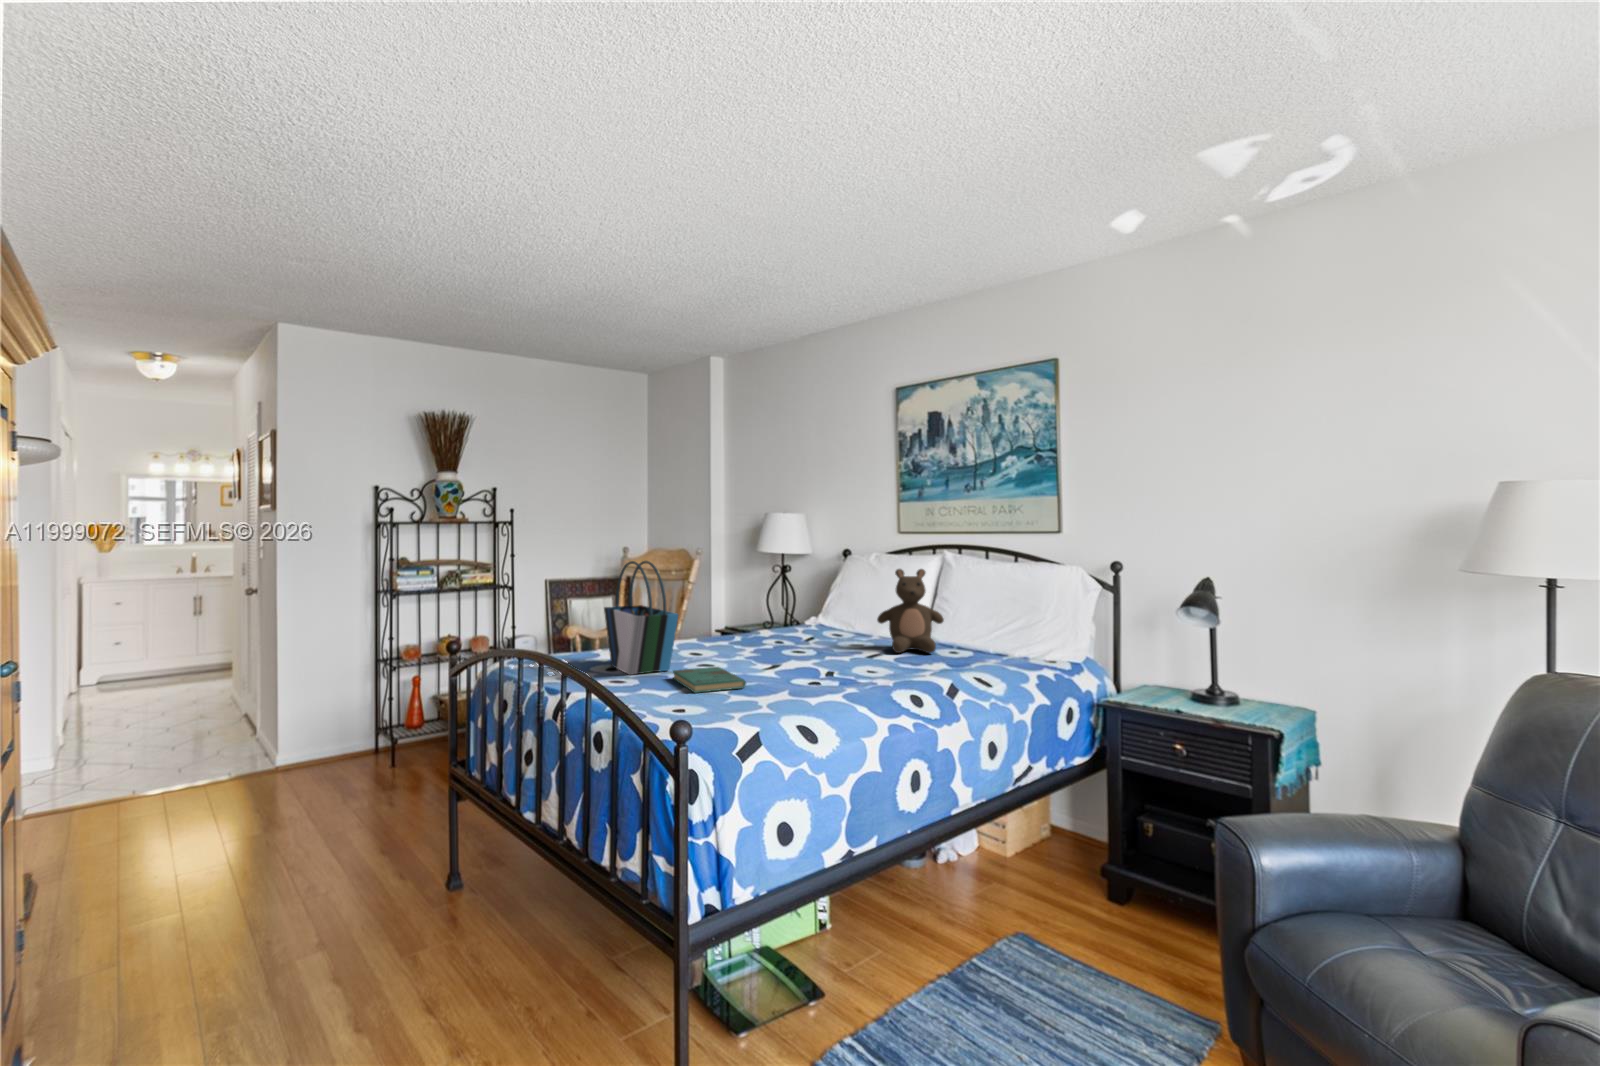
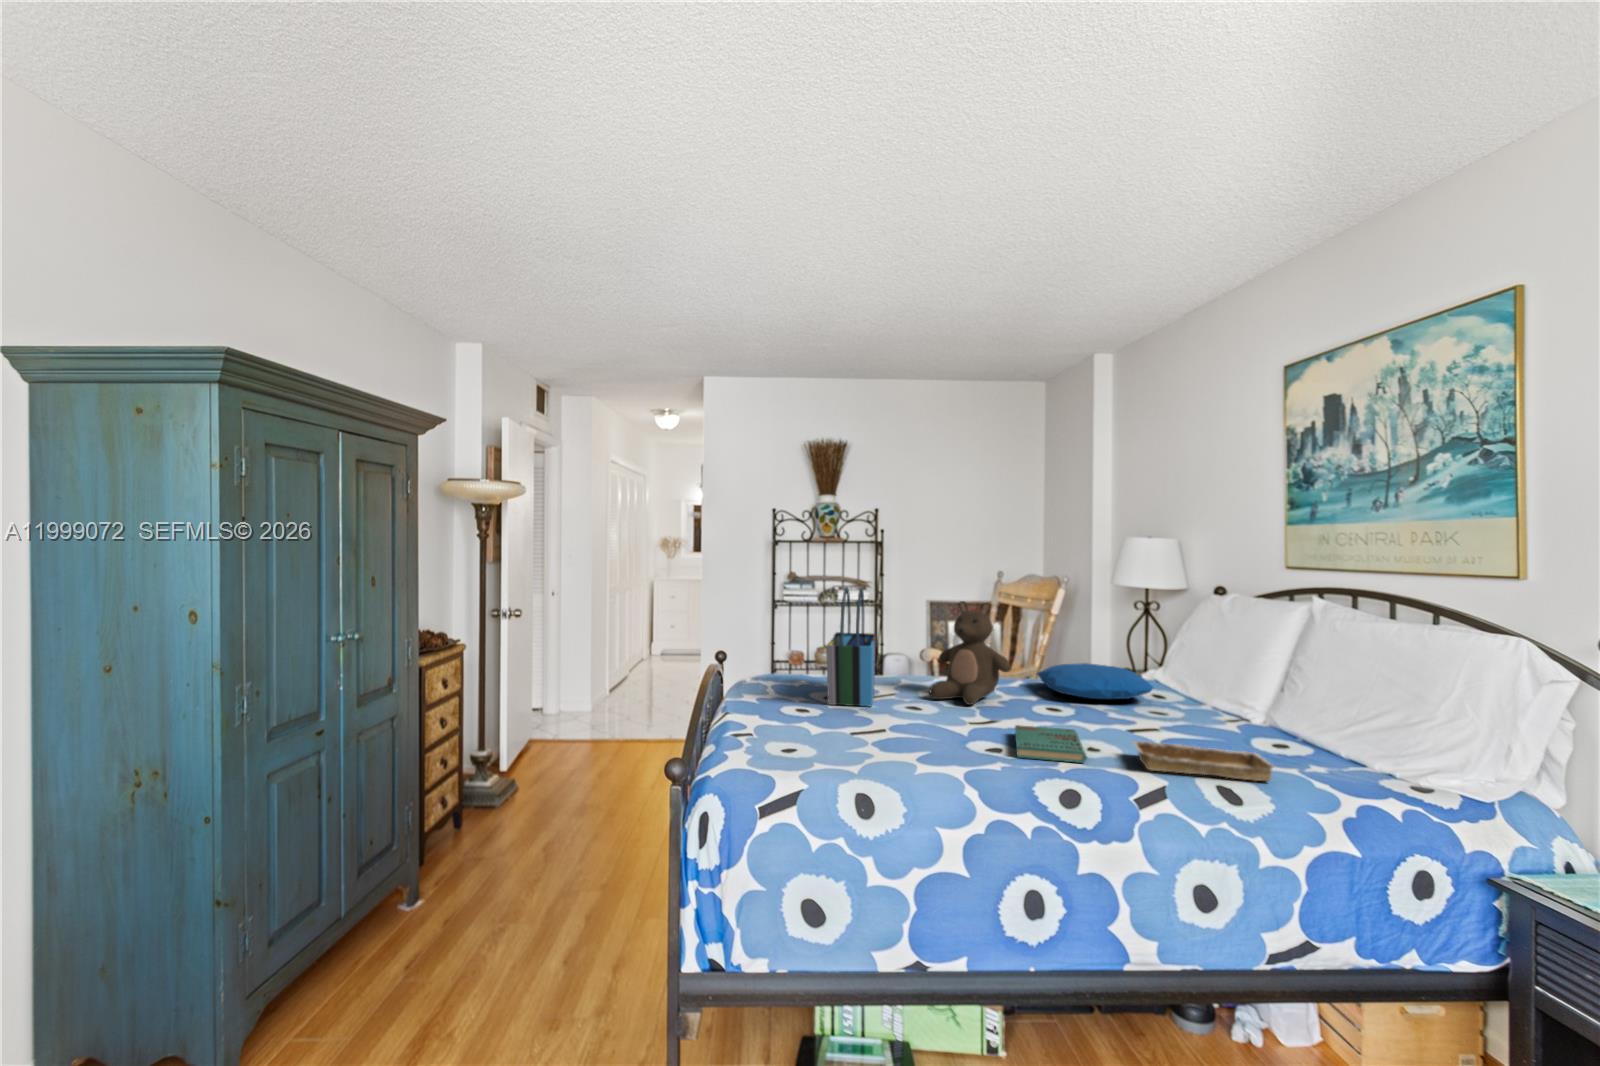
stuffed bear: present [877,569,944,653] -> present [930,601,1011,705]
pillow: none [753,616,849,642] -> present [1037,663,1153,699]
tray: none [901,657,995,678] -> present [1132,740,1274,781]
book: present [673,667,746,693] -> present [1015,725,1087,763]

